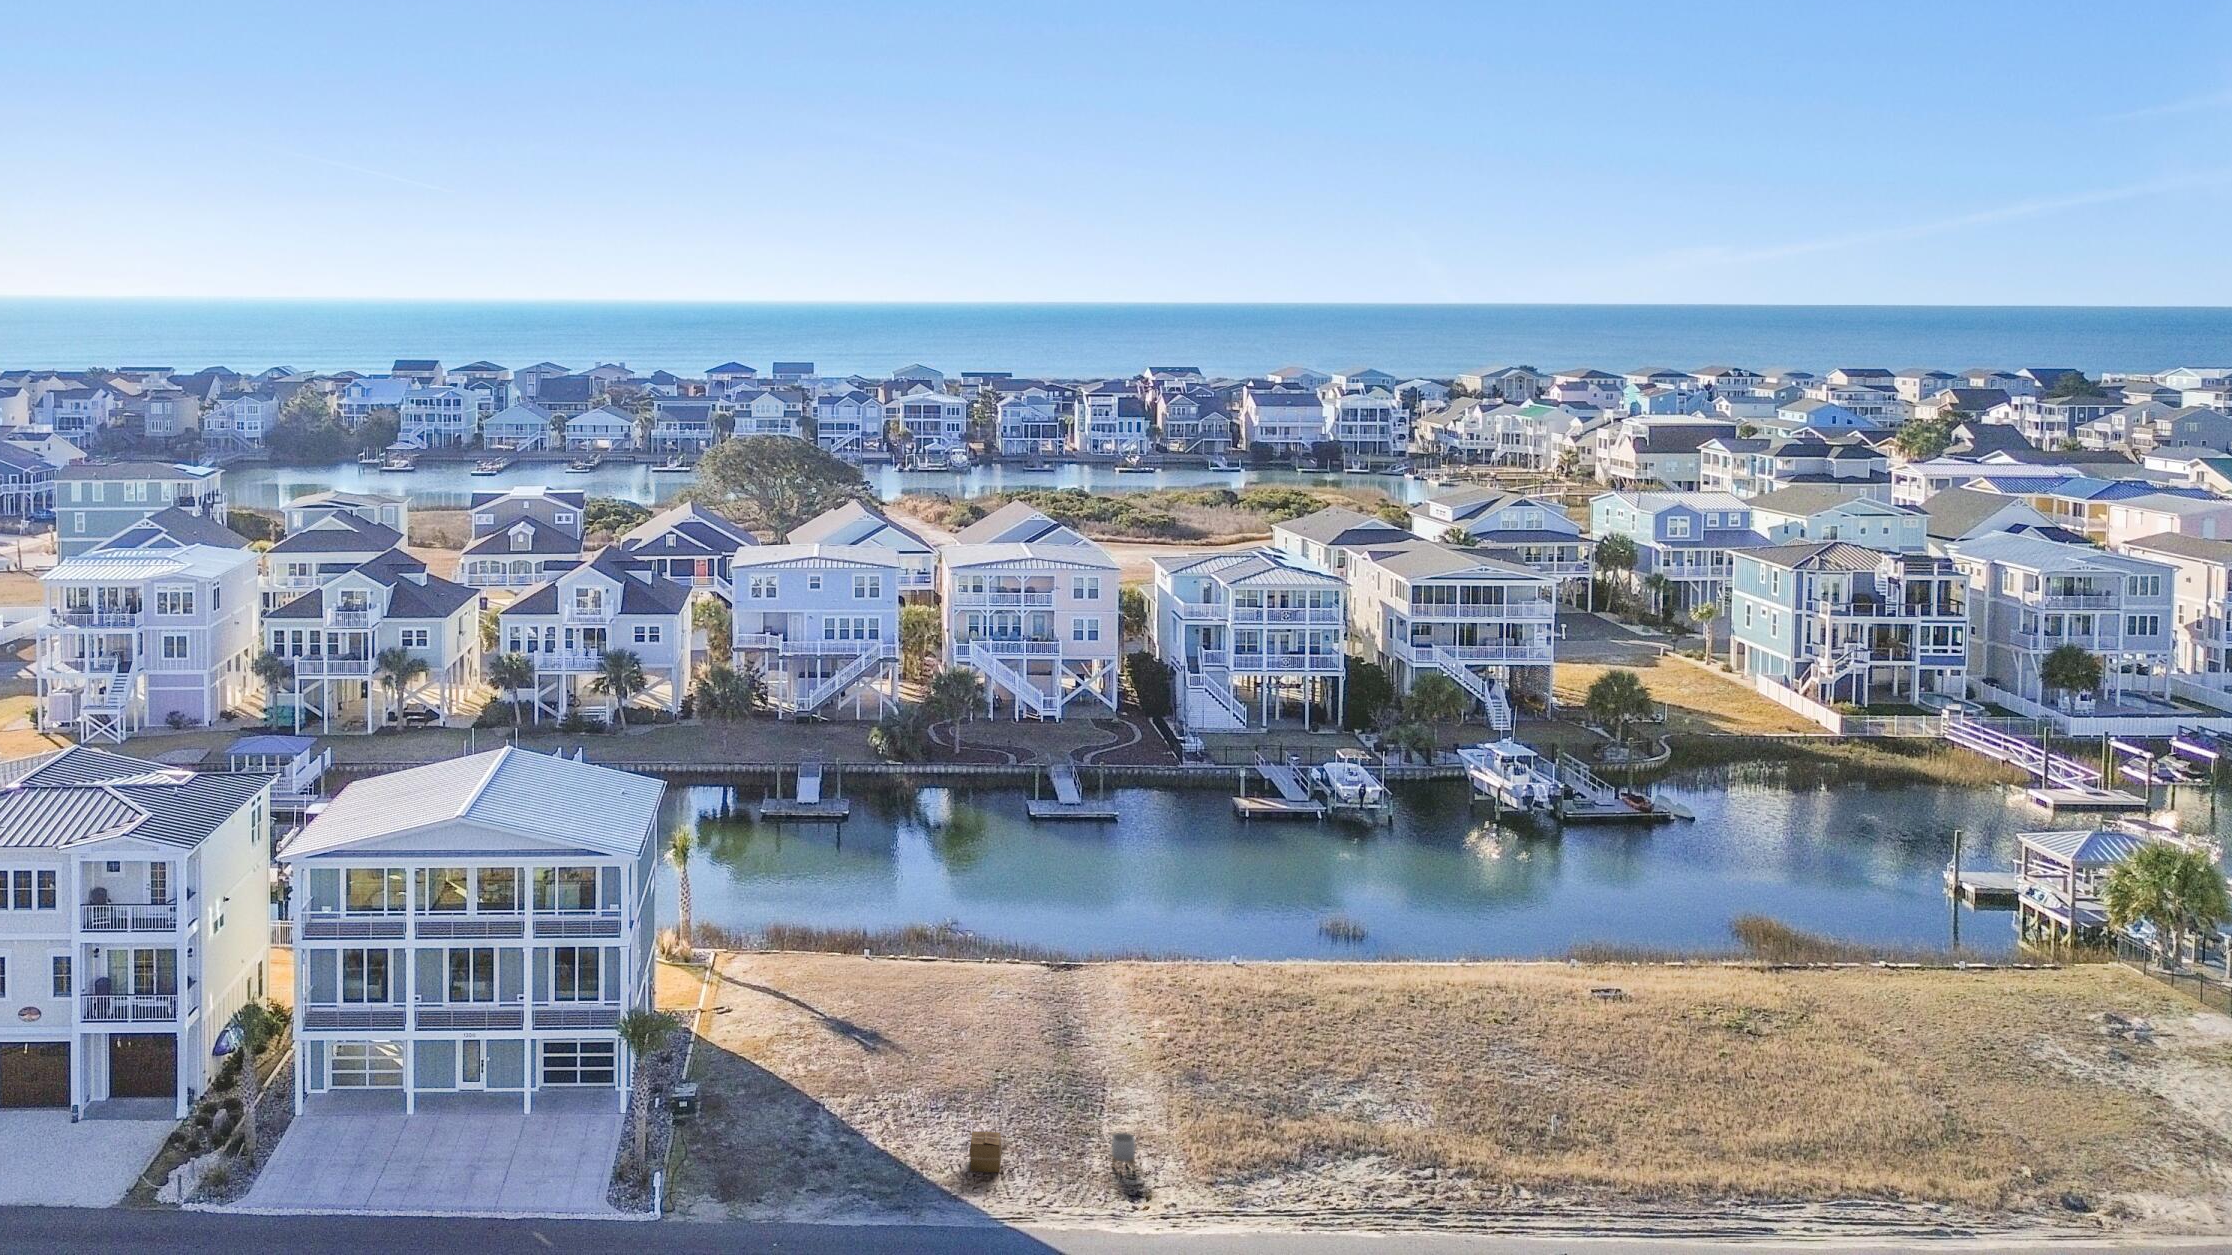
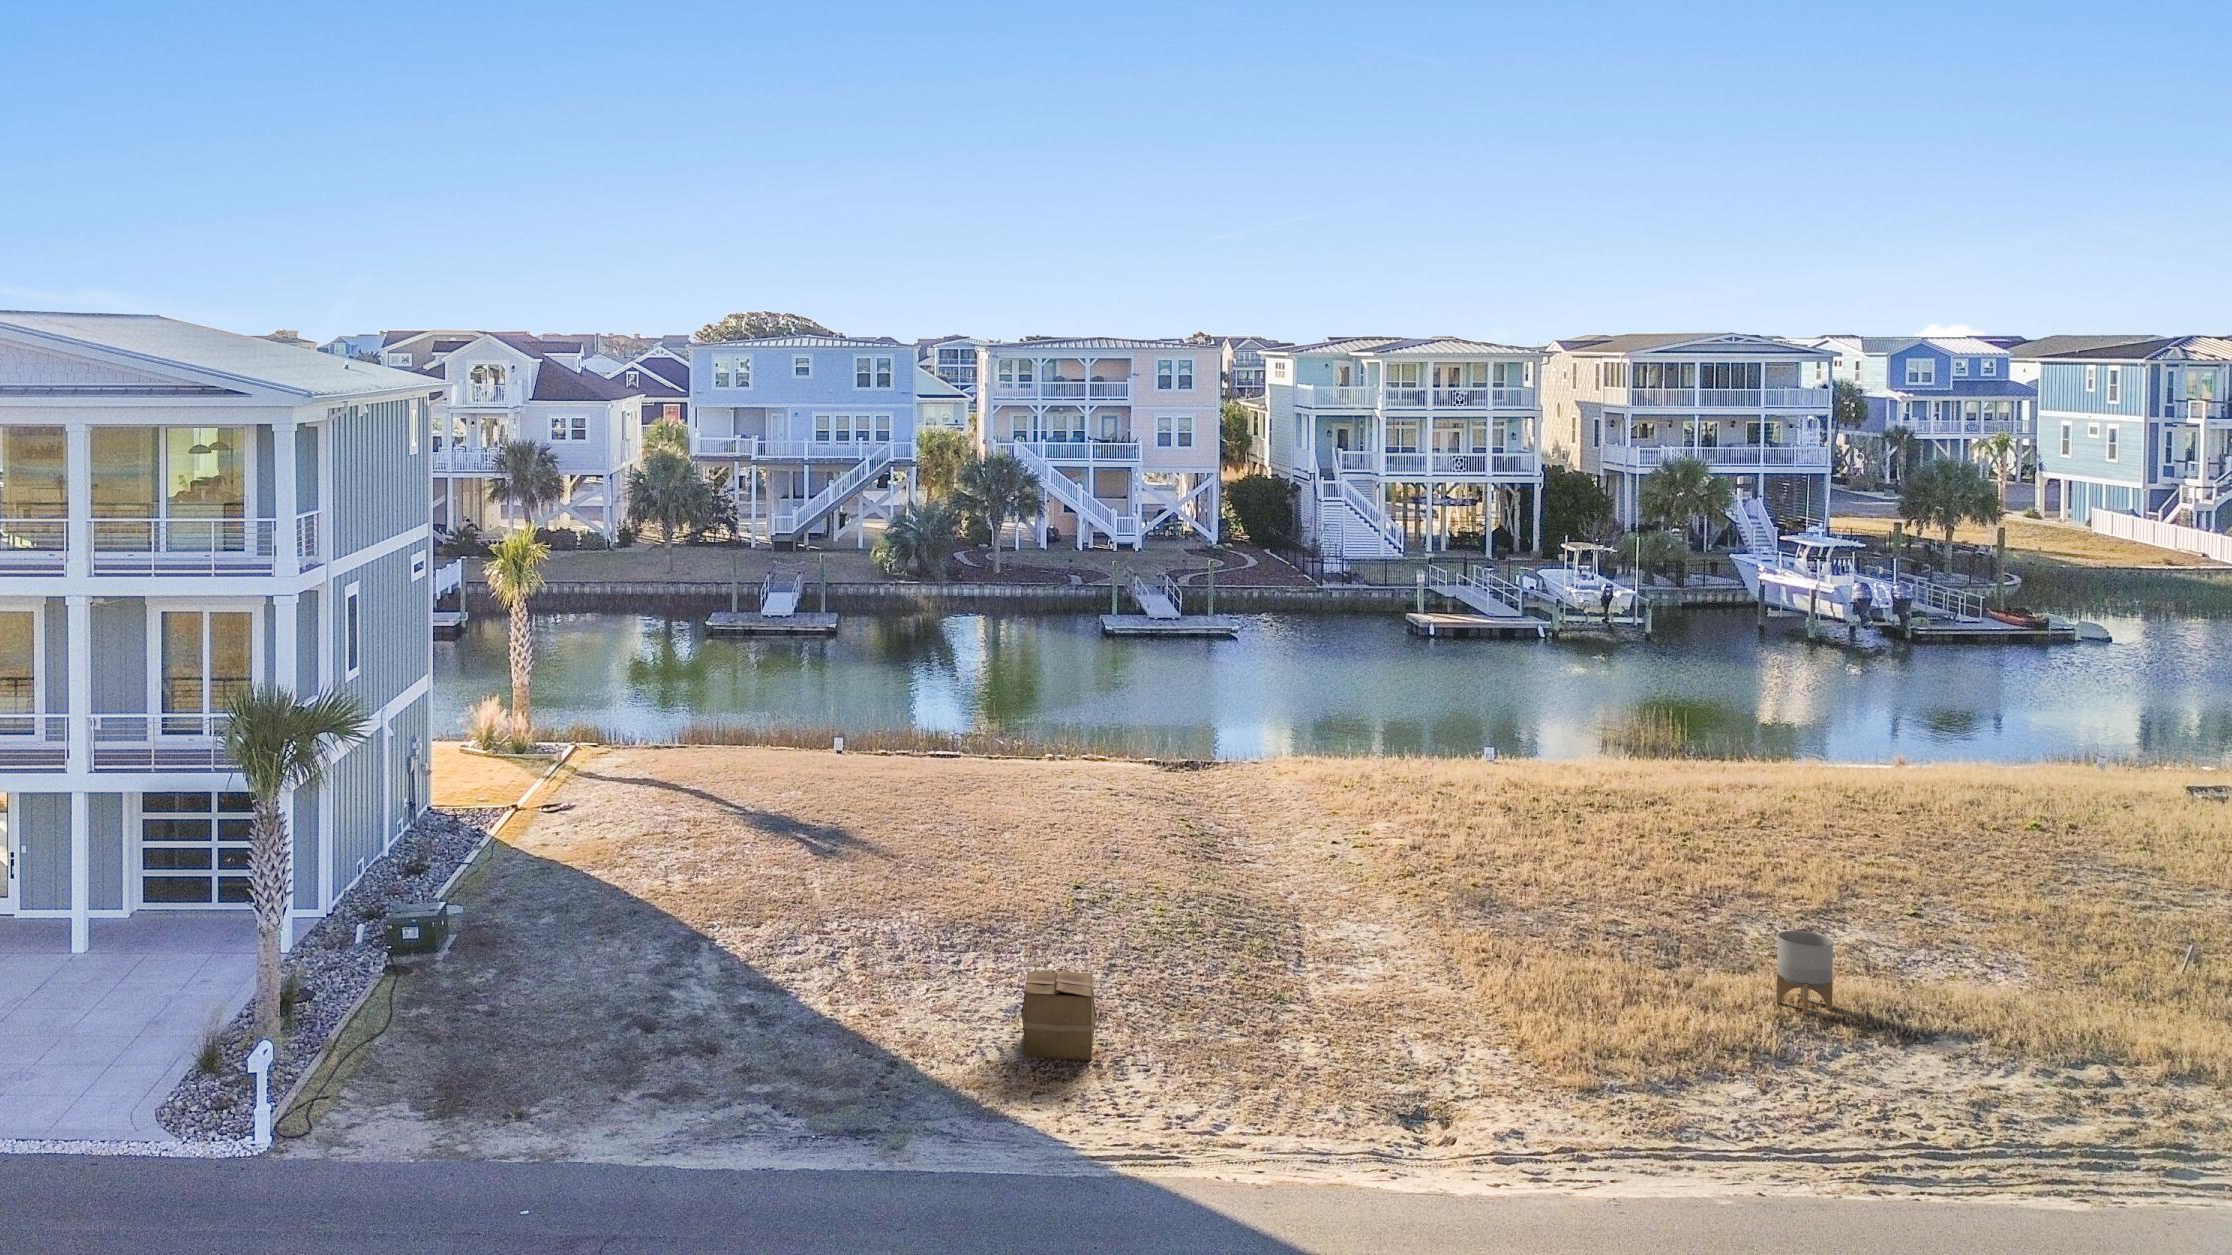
planter: present [1112,1133,1135,1173] -> present [1776,931,1833,1014]

